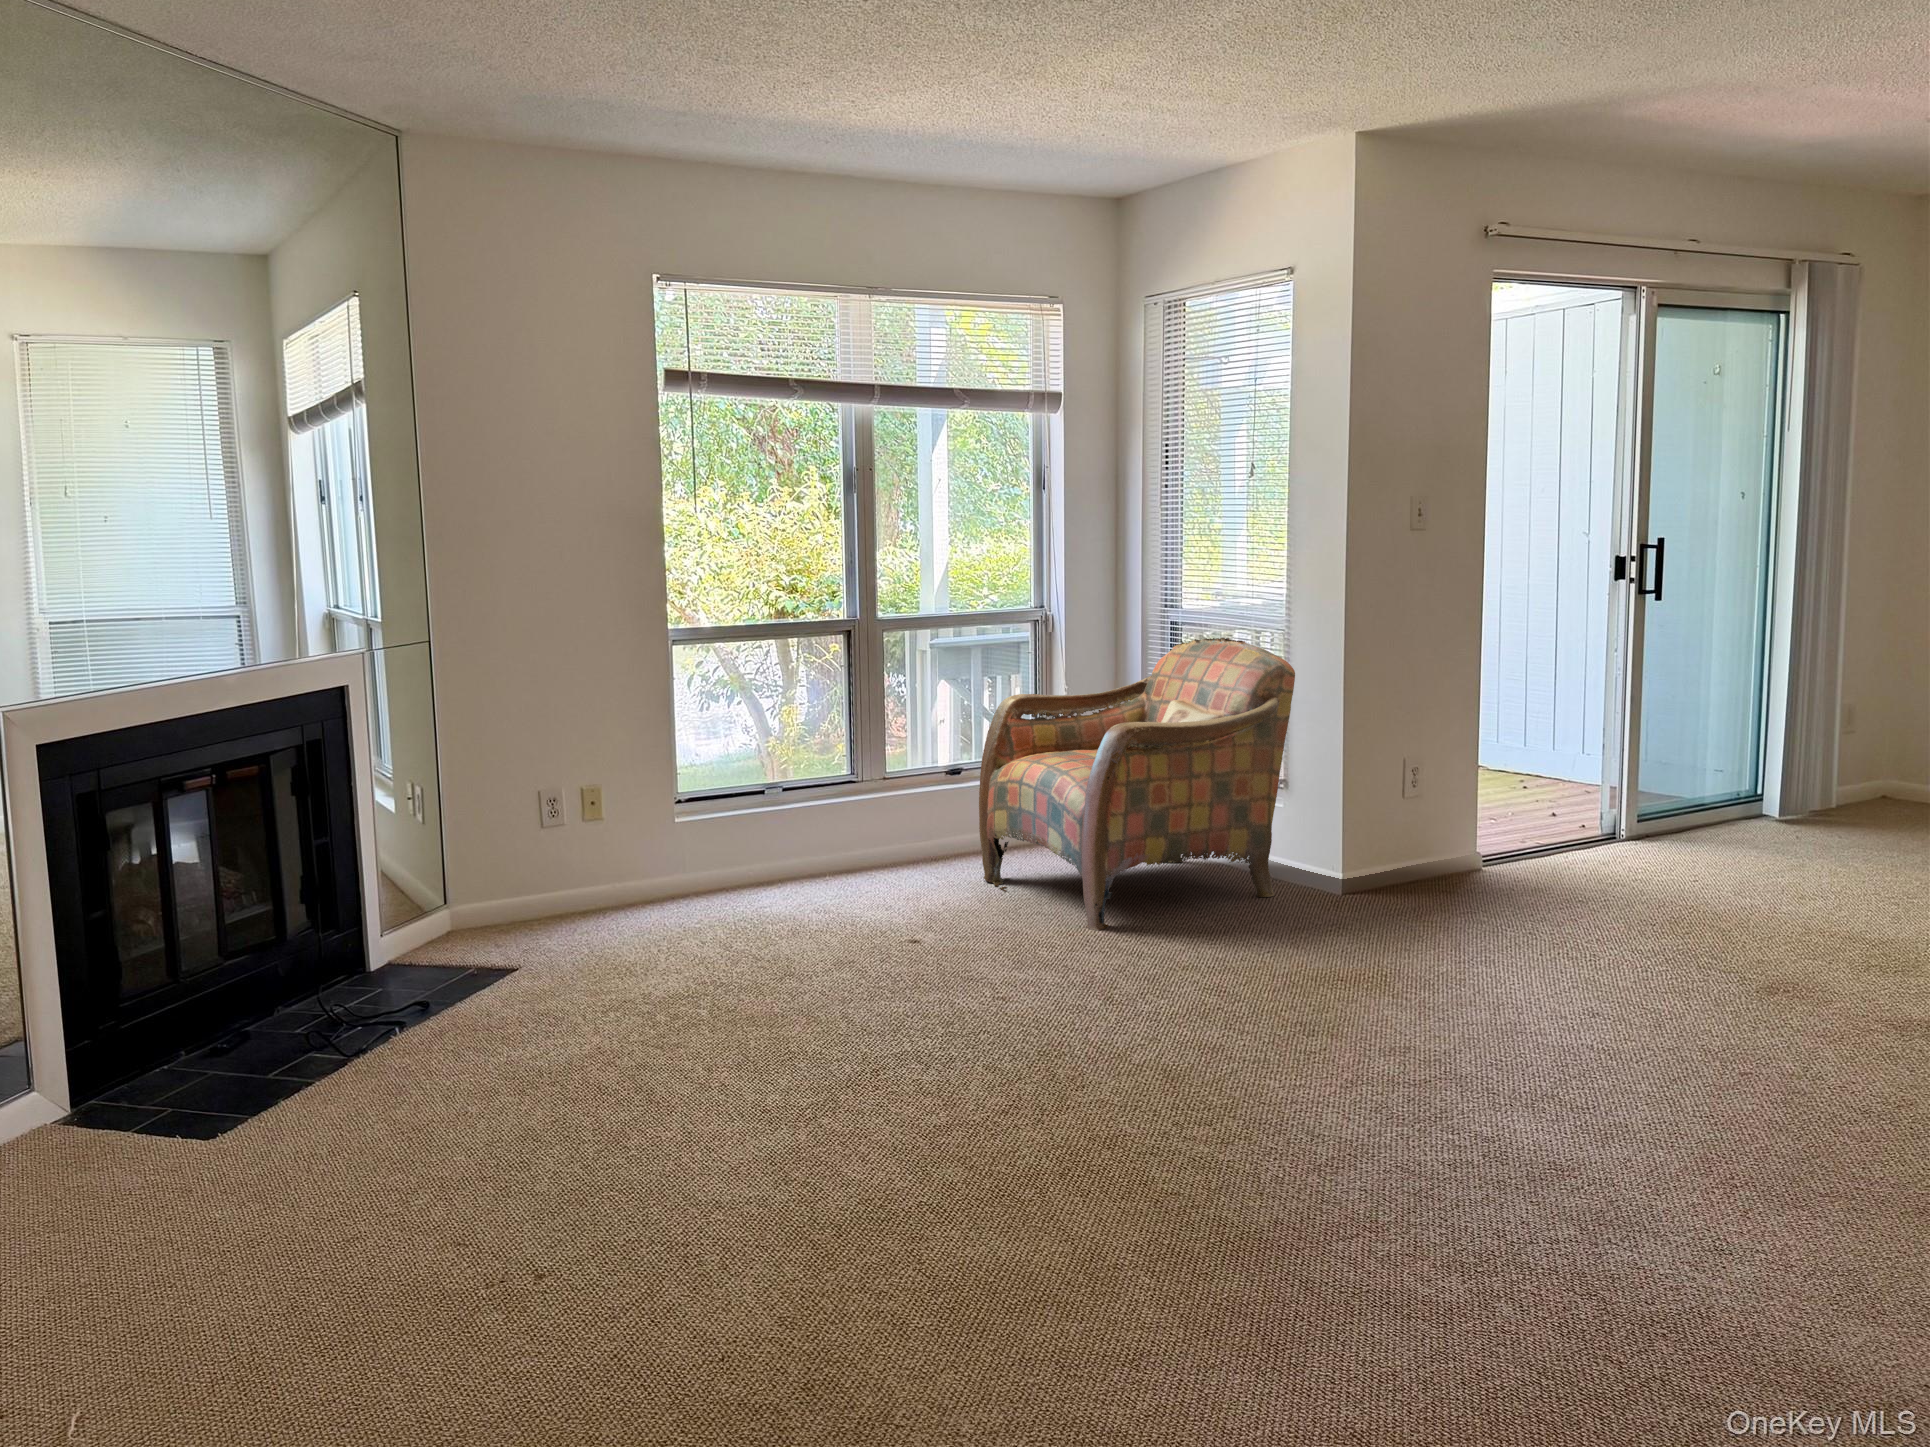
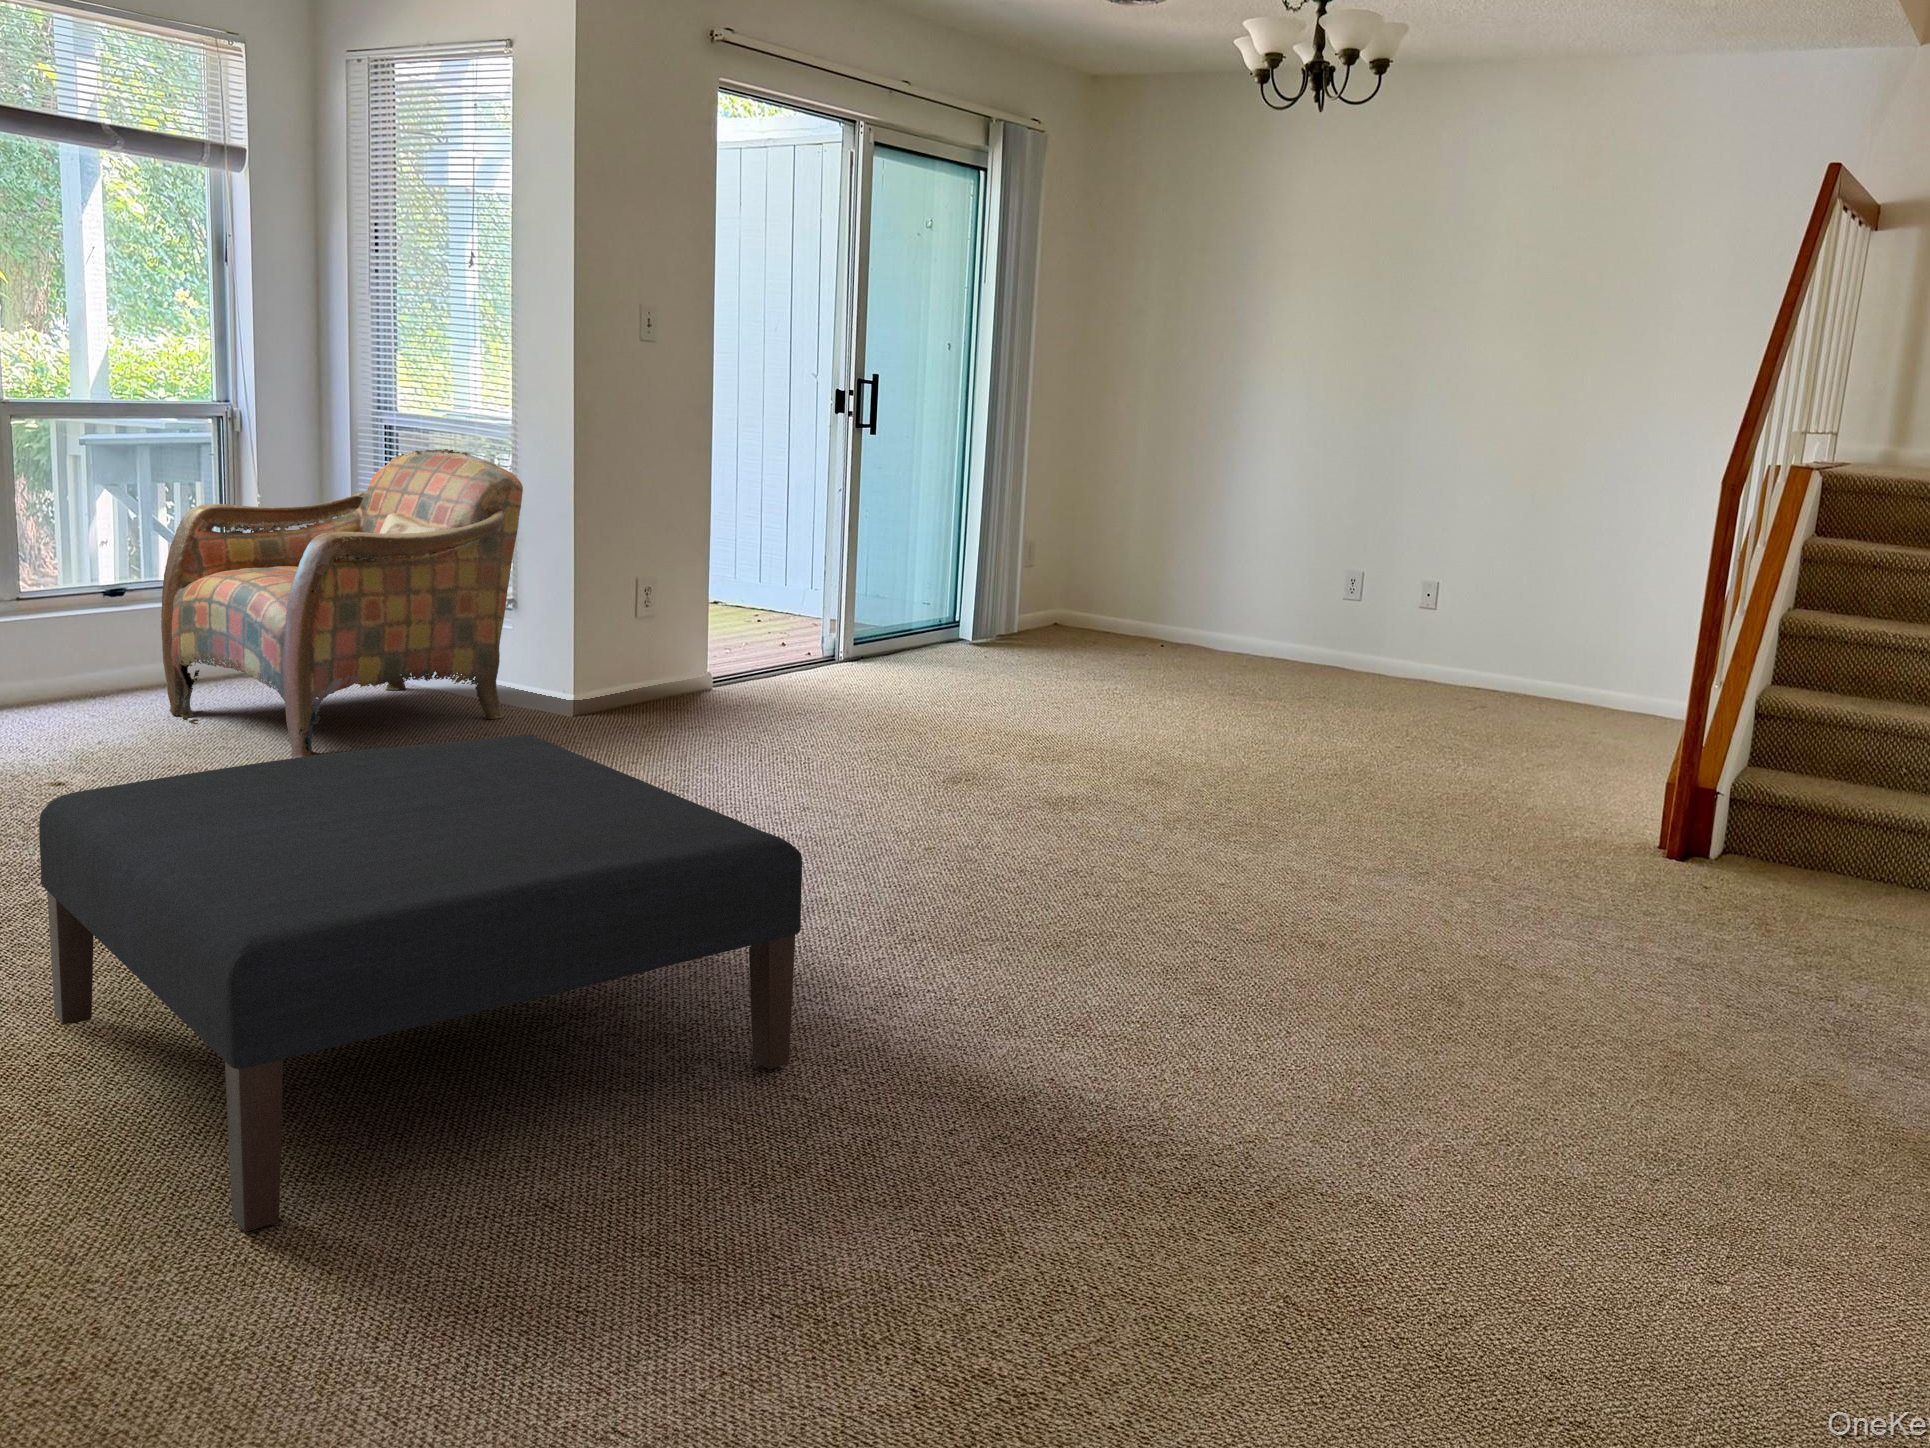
ottoman: none [912,939,1613,1406] -> present [39,735,802,1231]

